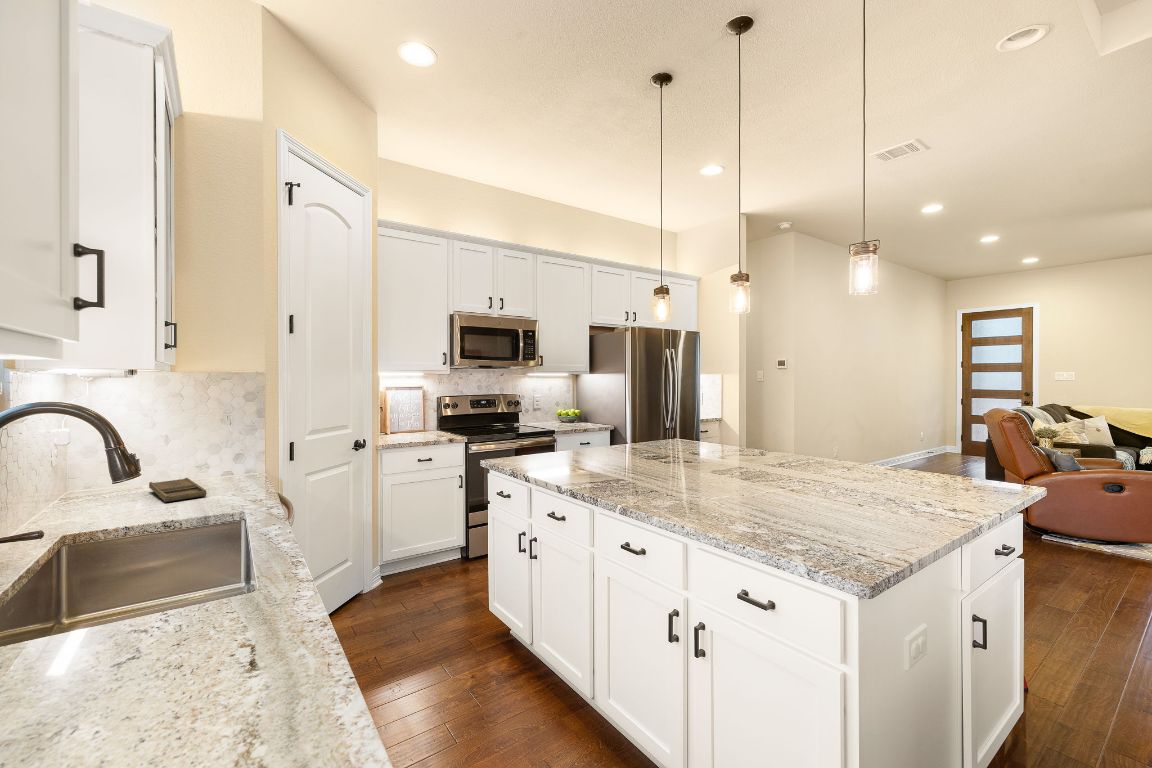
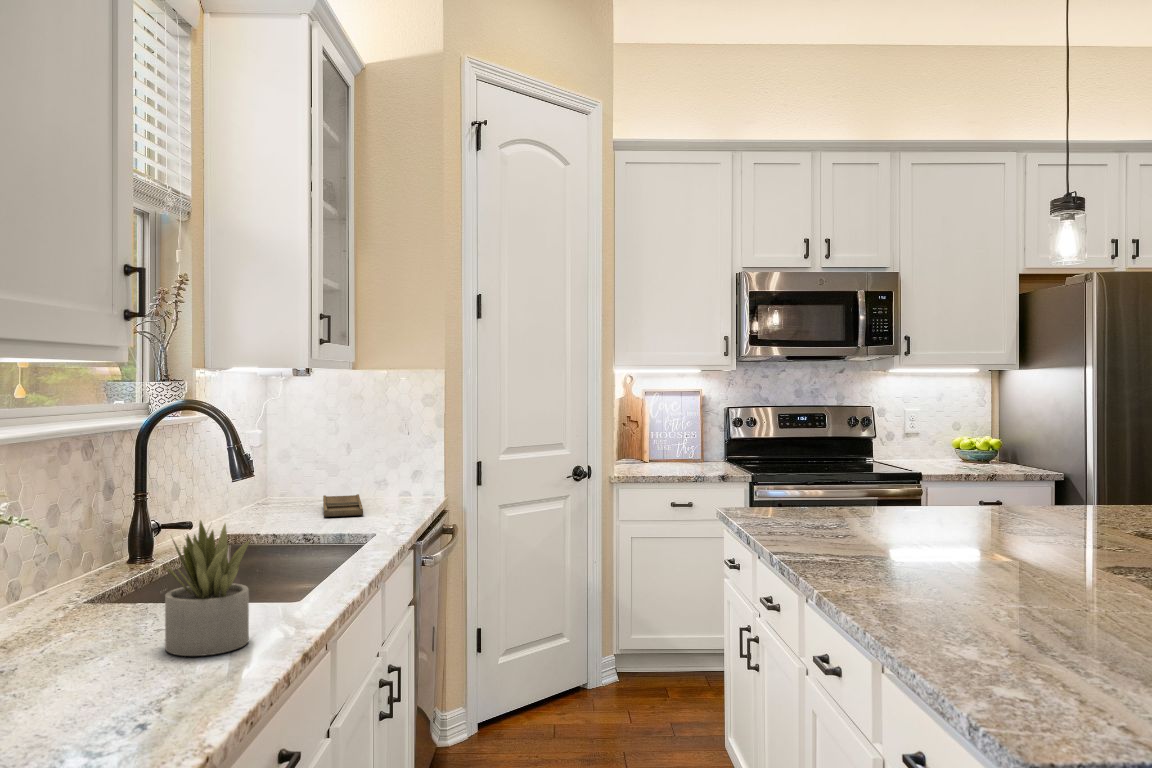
succulent plant: none [132,537,257,712] -> present [164,520,250,656]

